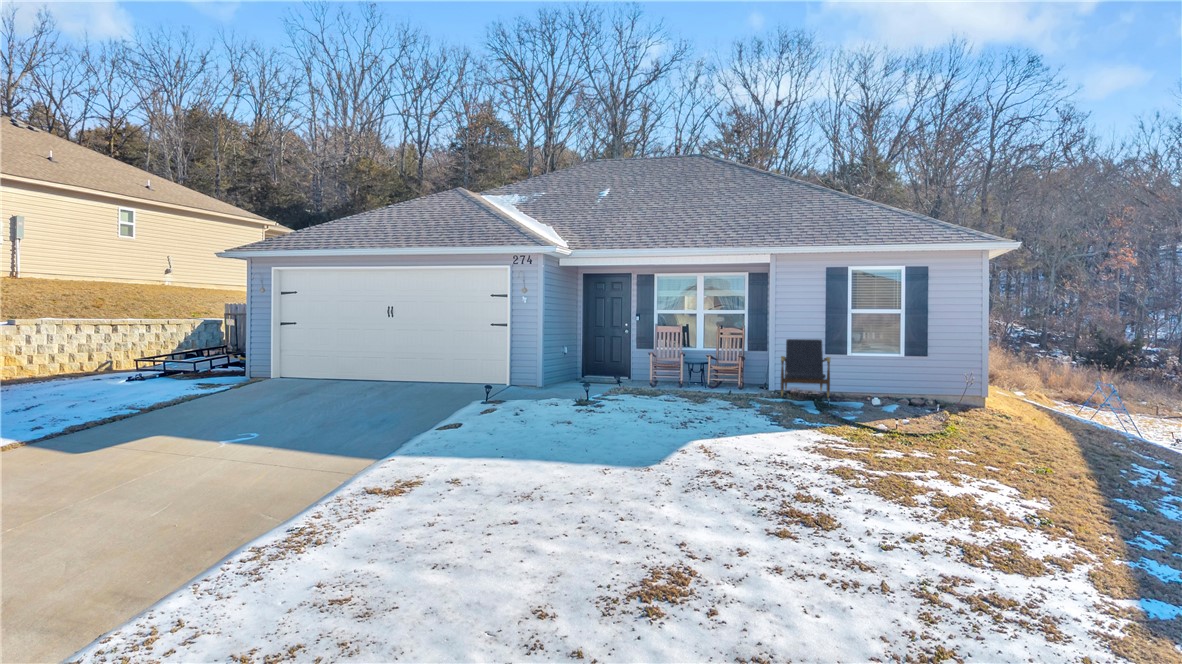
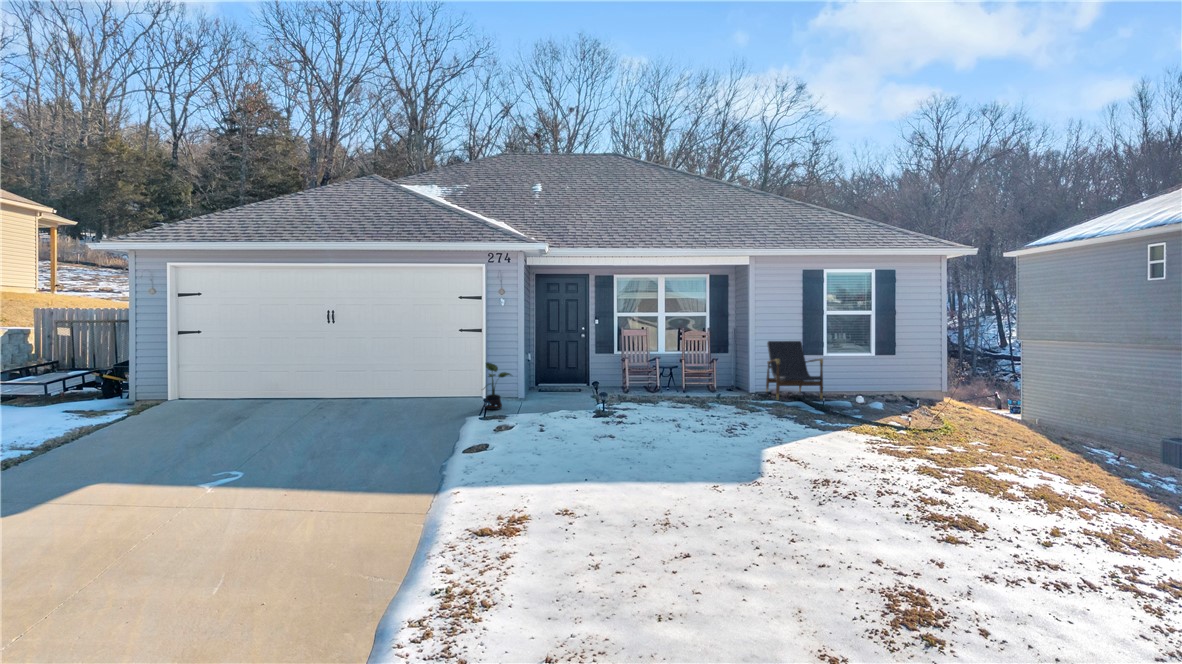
potted plant: none [501,353,529,393] -> present [486,363,511,410]

